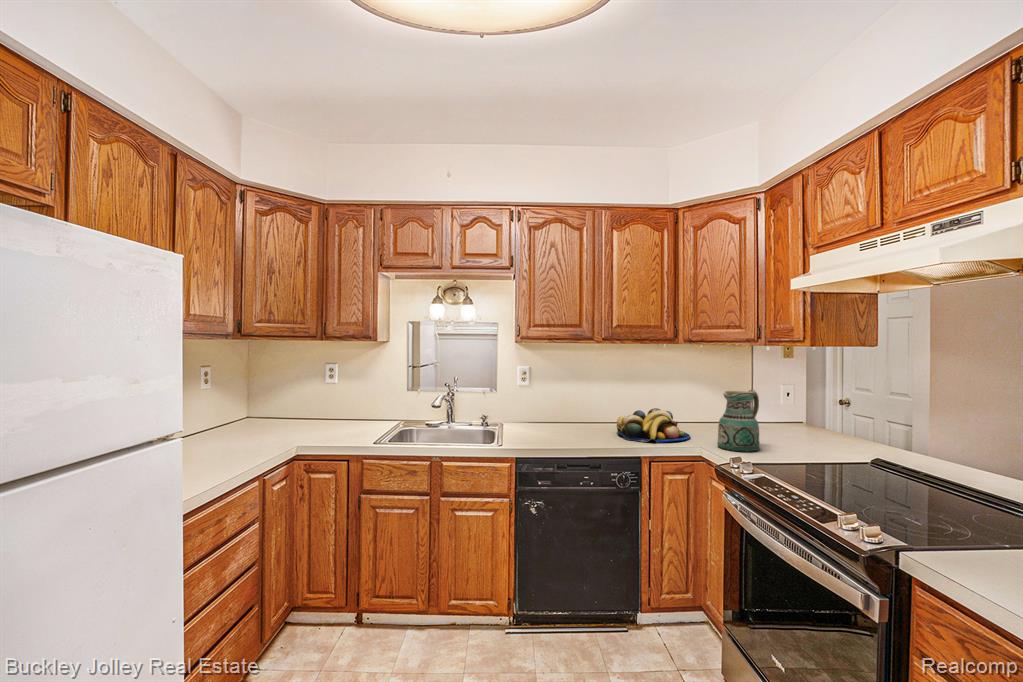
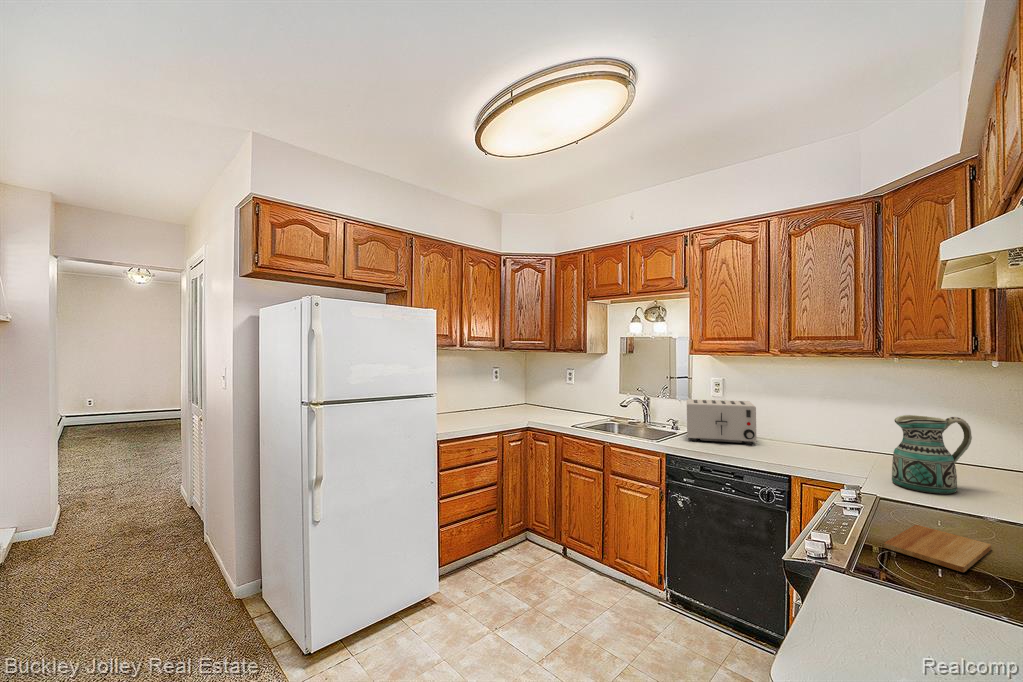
toaster: none [513,391,588,438] -> present [687,399,756,444]
fruit bowl: present [617,408,690,442] -> none [787,428,884,467]
cutting board: none [797,475,870,500] -> present [884,525,991,572]

